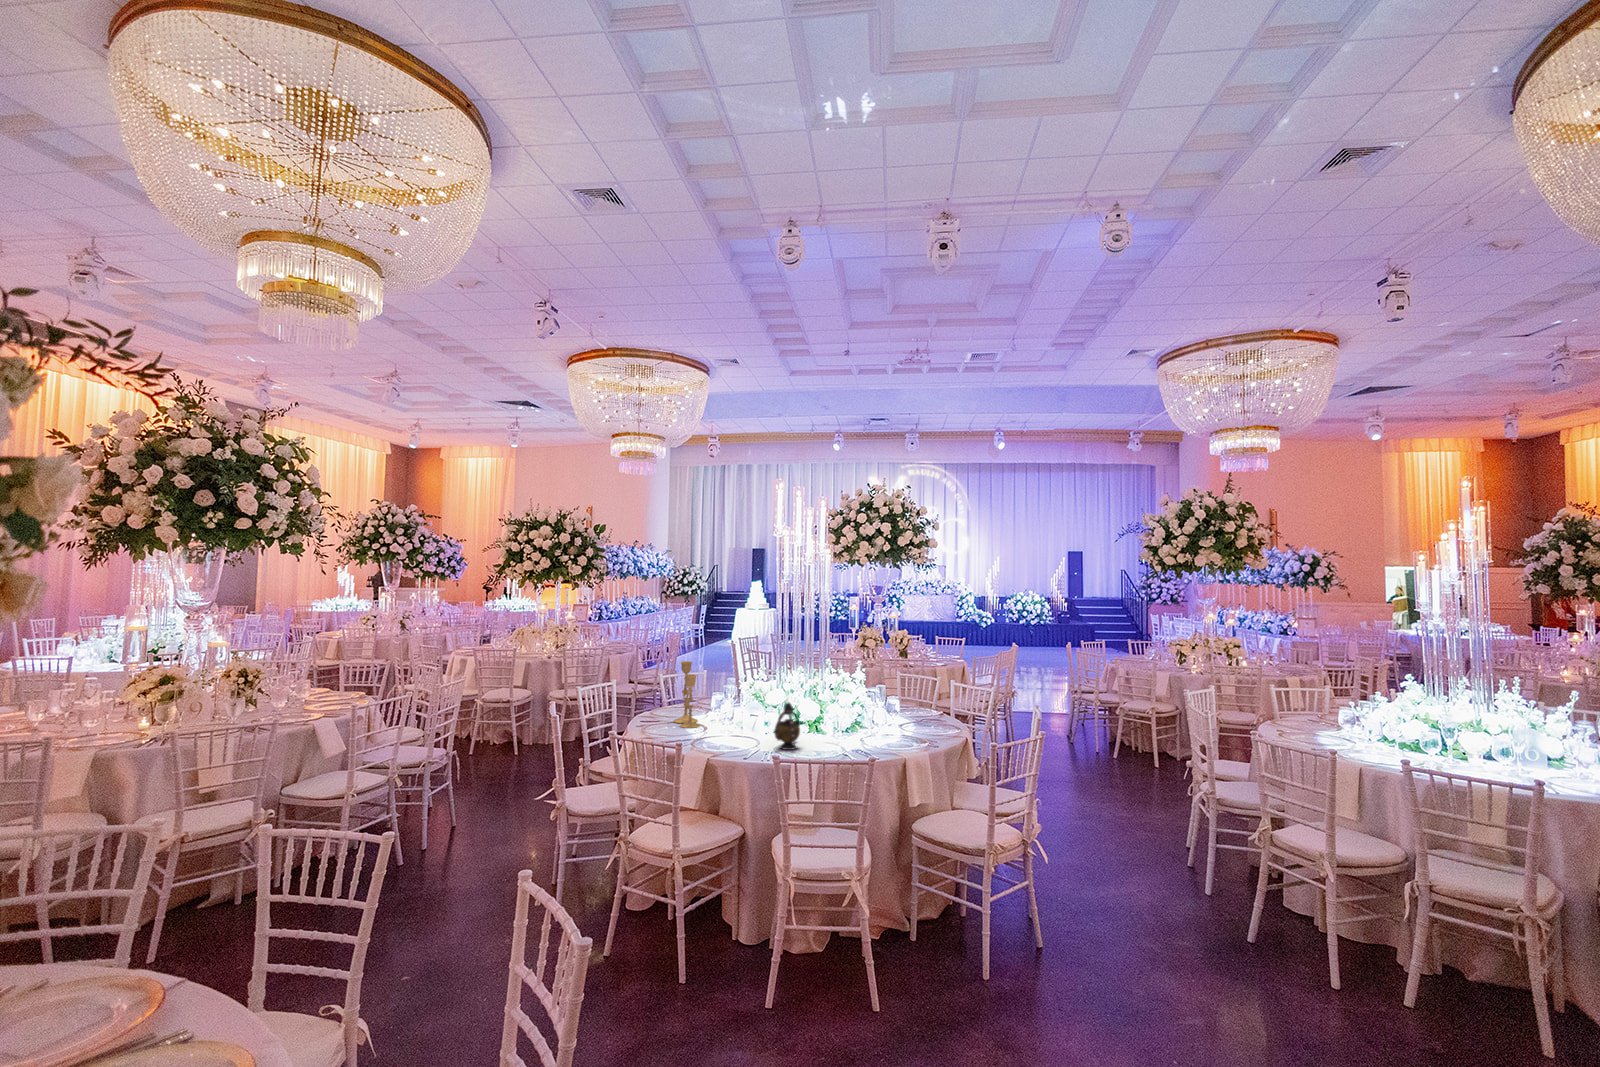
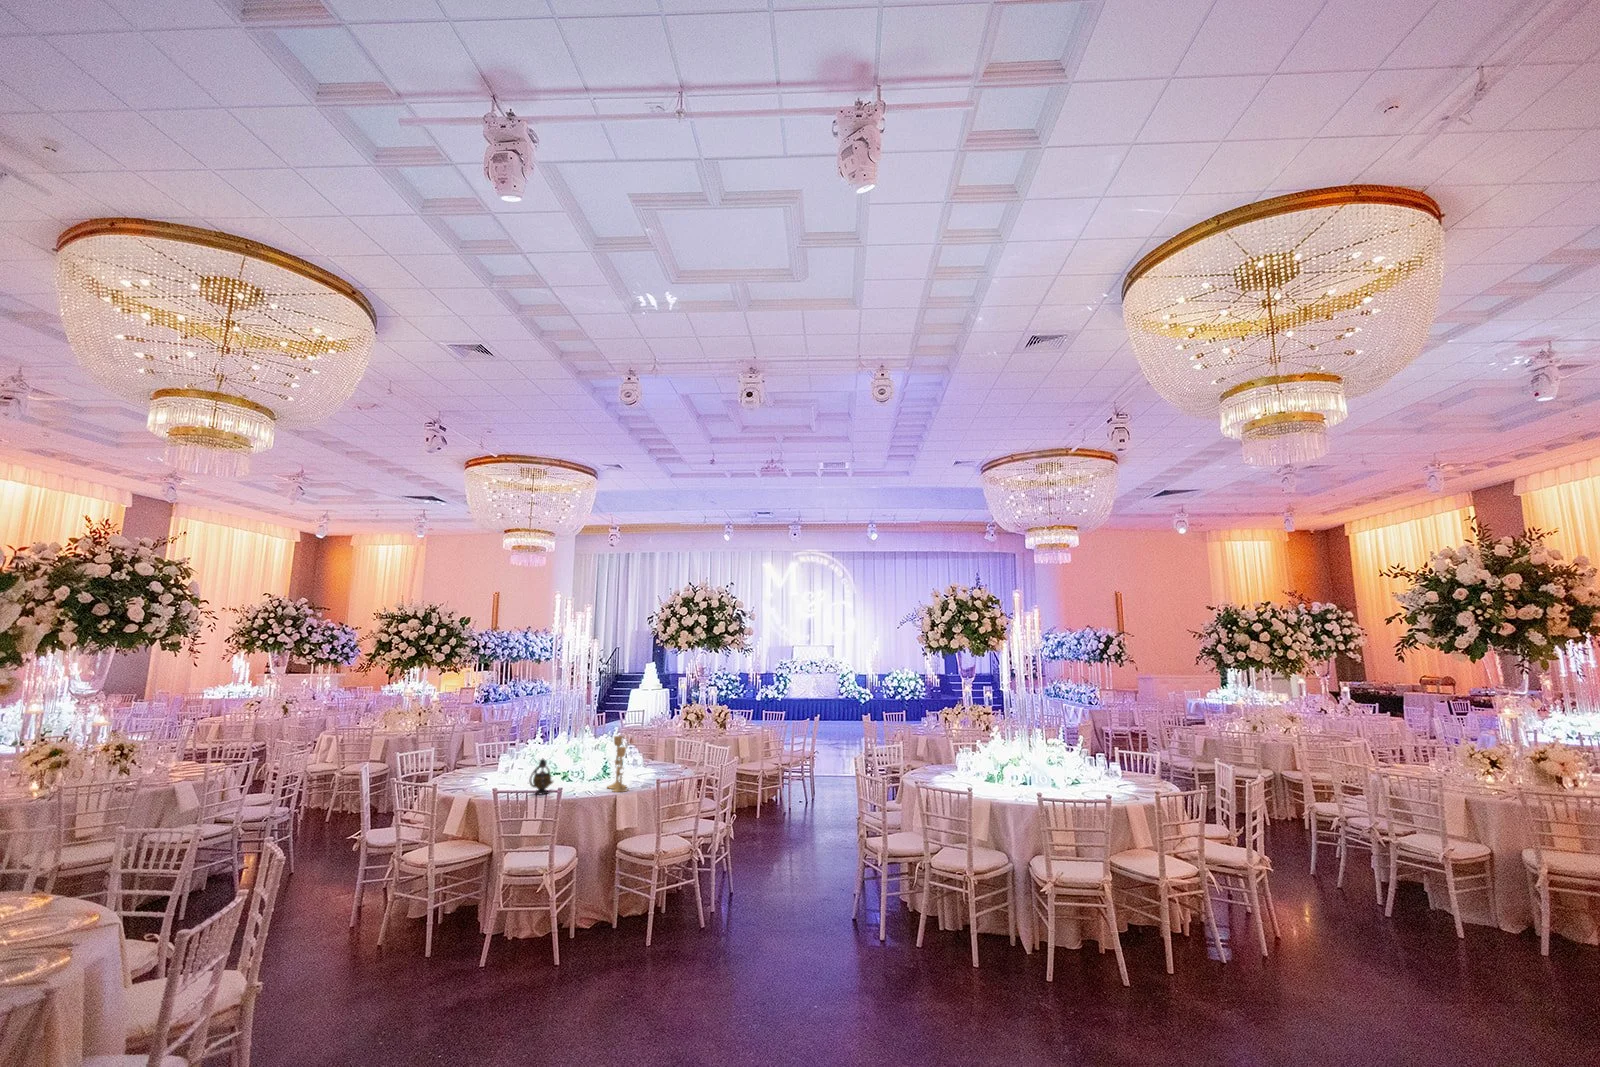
candlestick: present [674,661,700,728] -> present [608,736,628,792]

